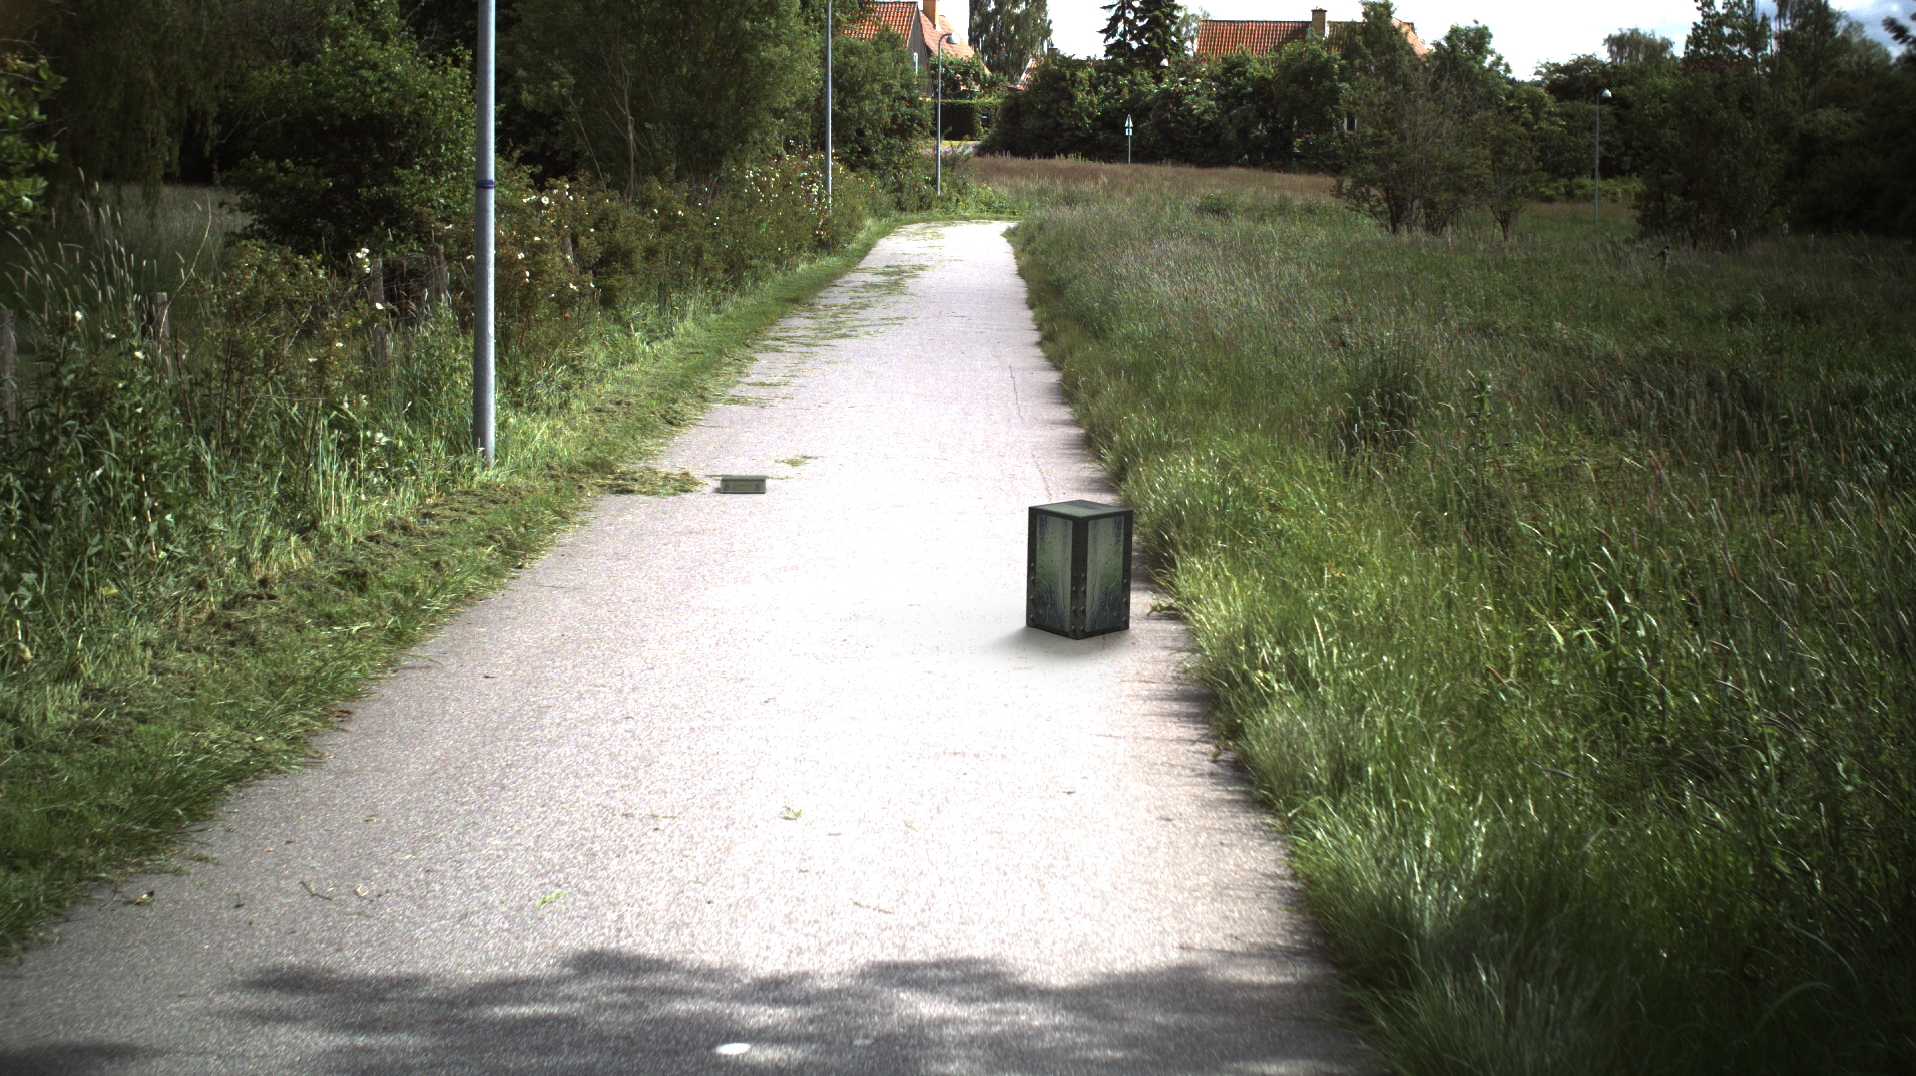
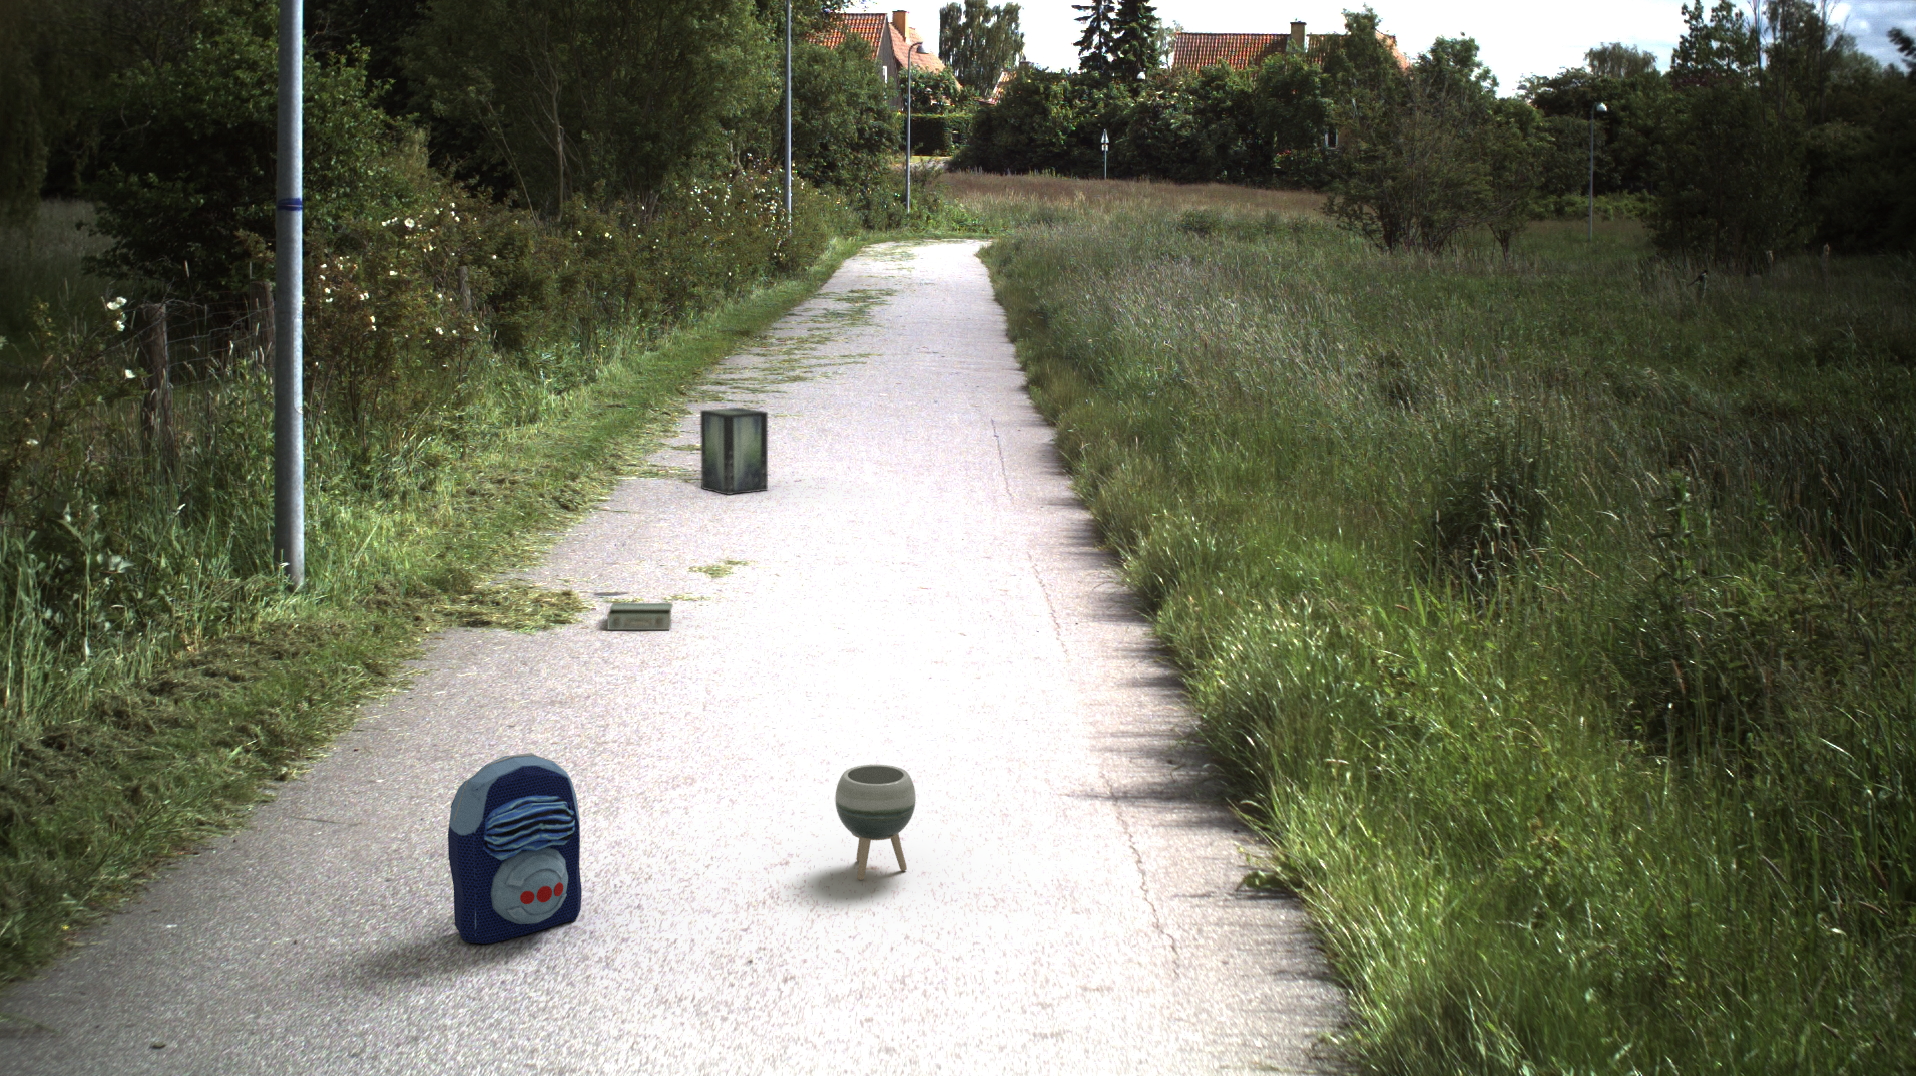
storage box: present [1026,499,1133,639] -> present [700,408,768,495]
backpack: none [660,515,738,629] -> present [448,753,582,944]
planter: none [894,537,944,606] -> present [835,765,916,880]

